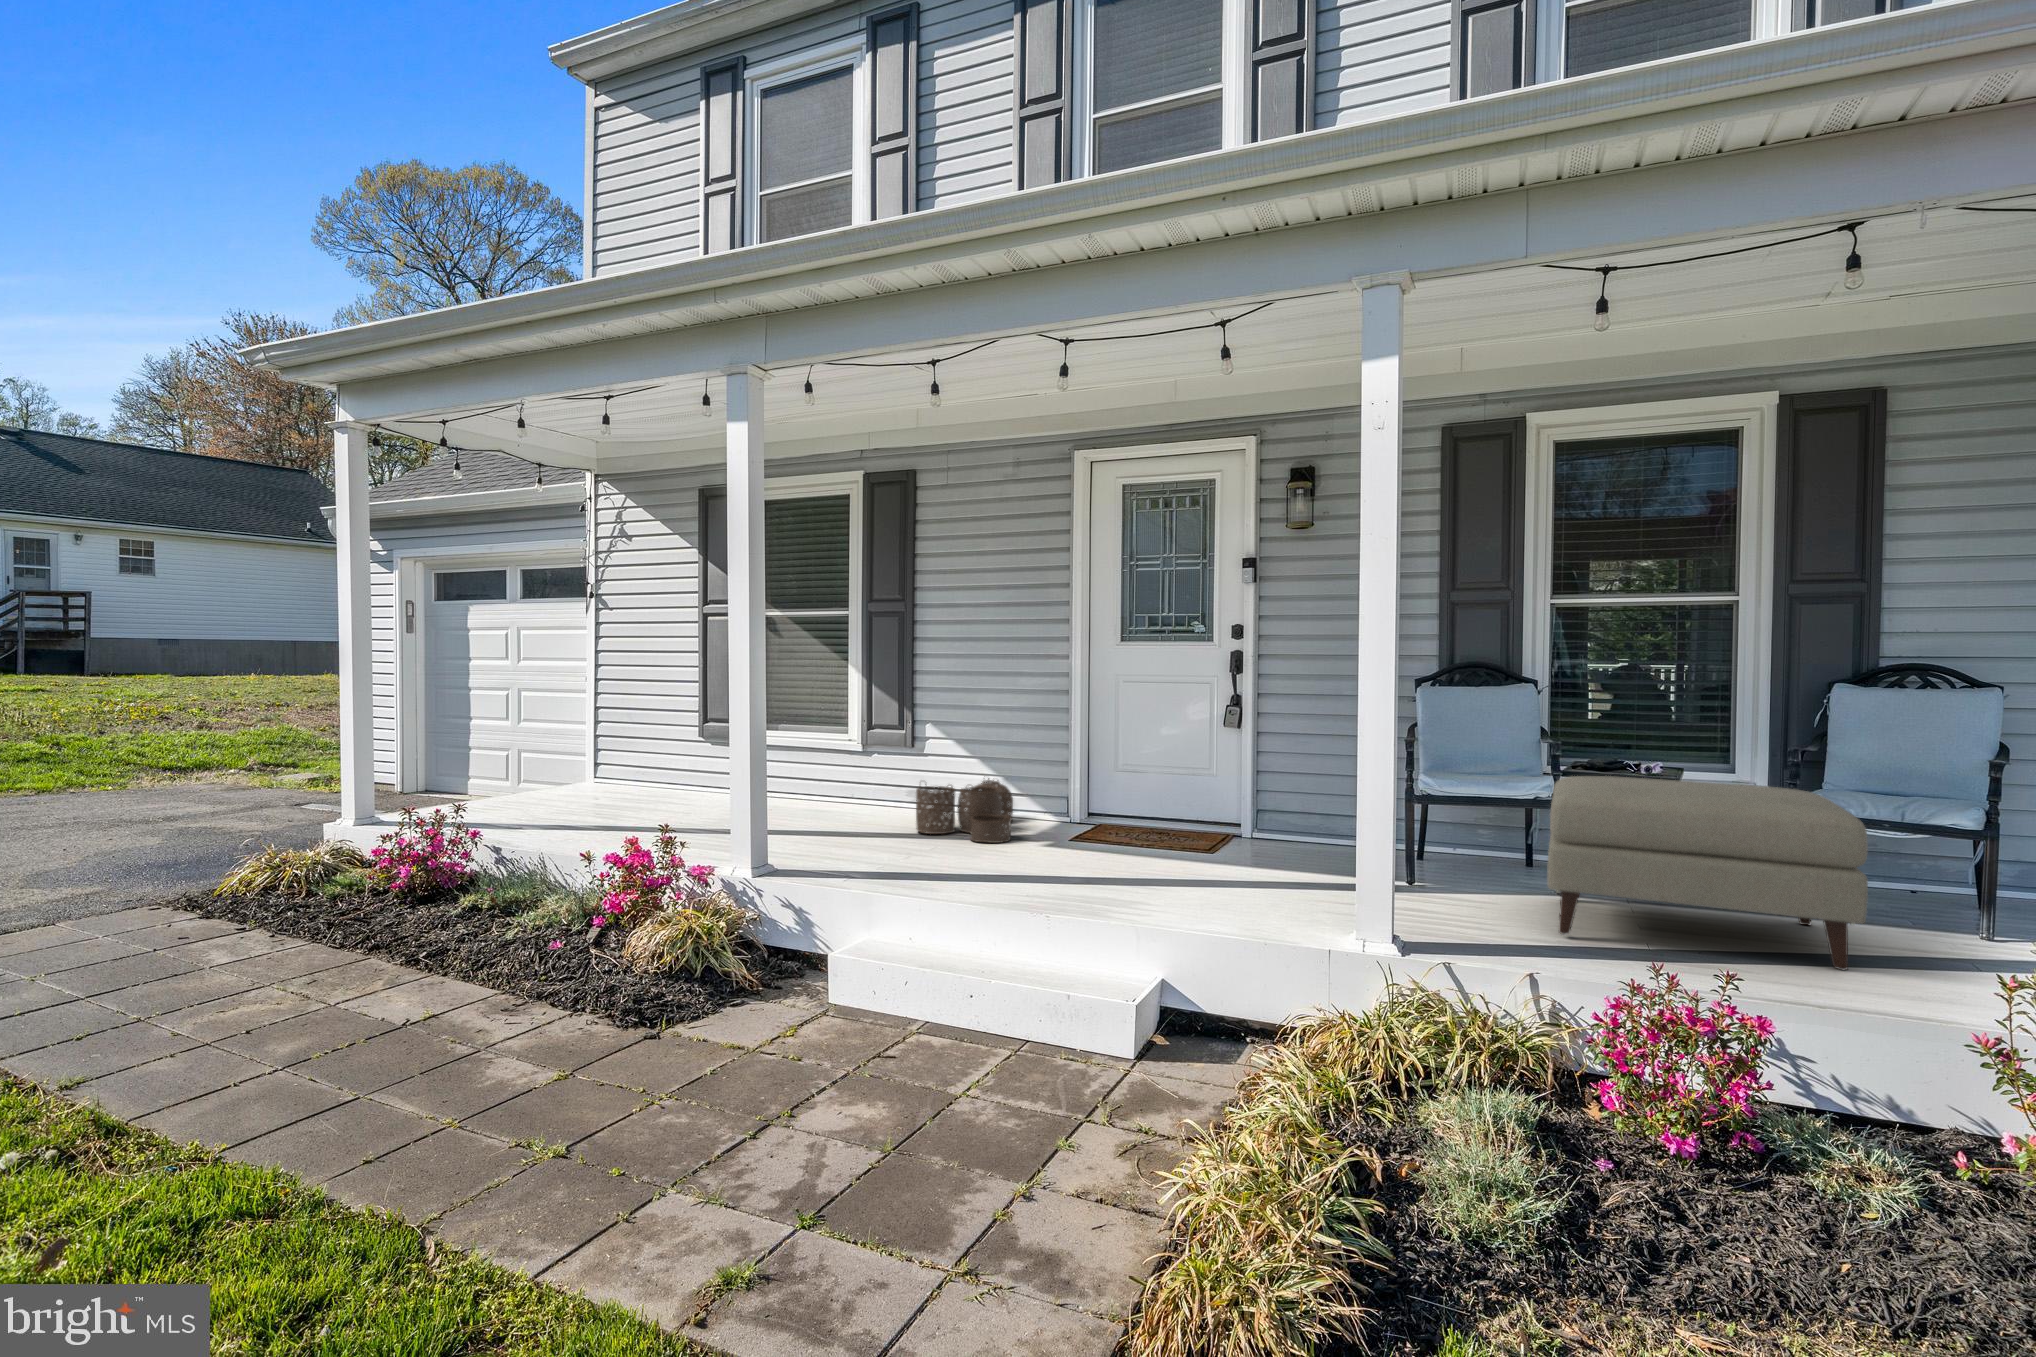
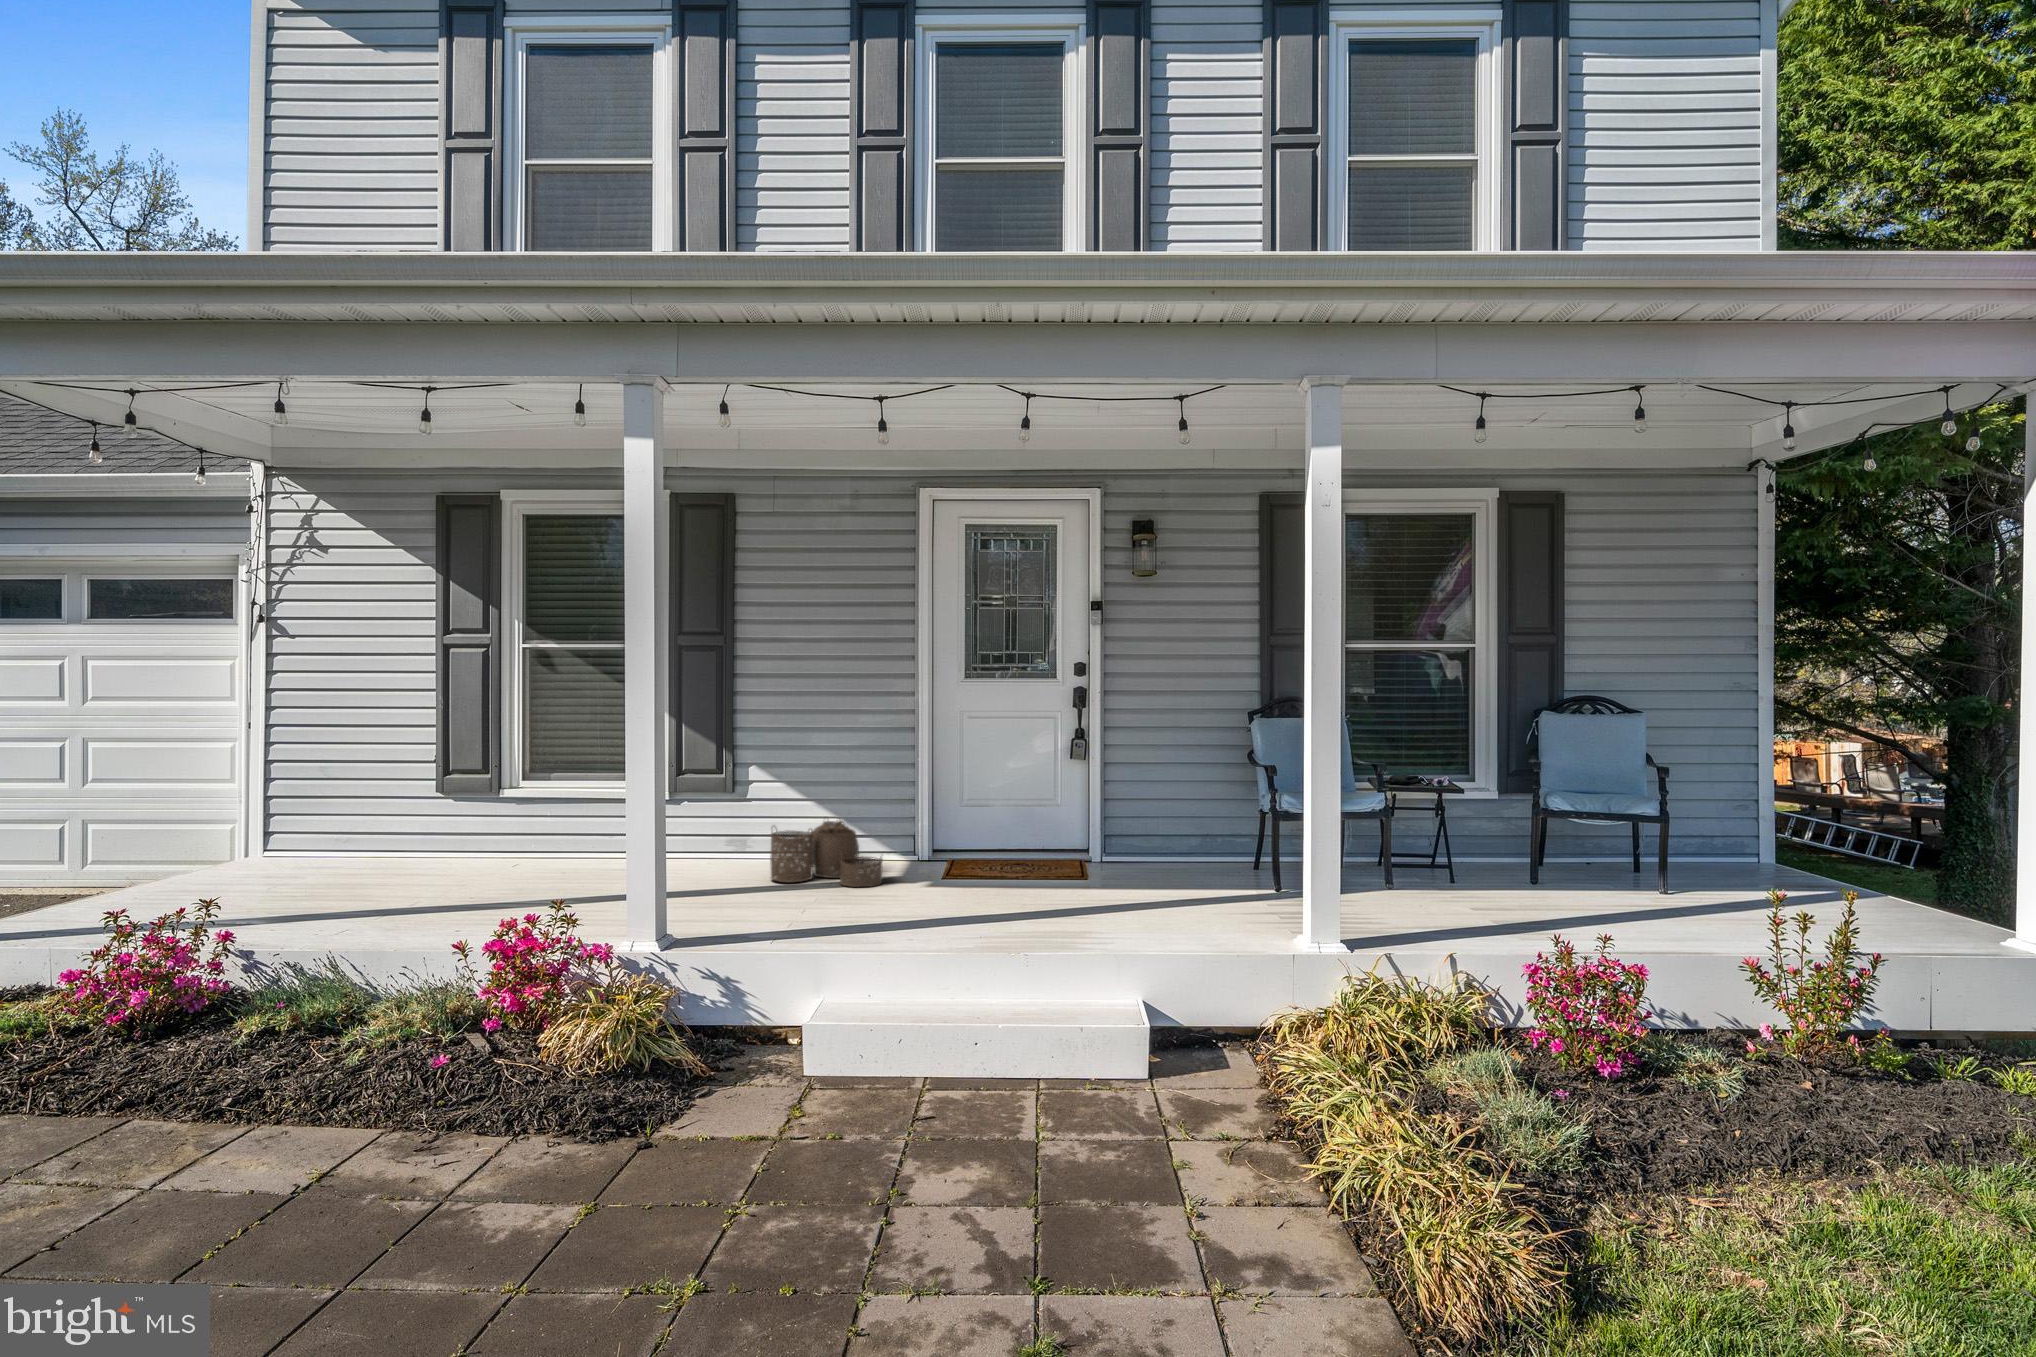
ottoman: present [1547,776,1868,971] -> none [1390,792,1648,928]

